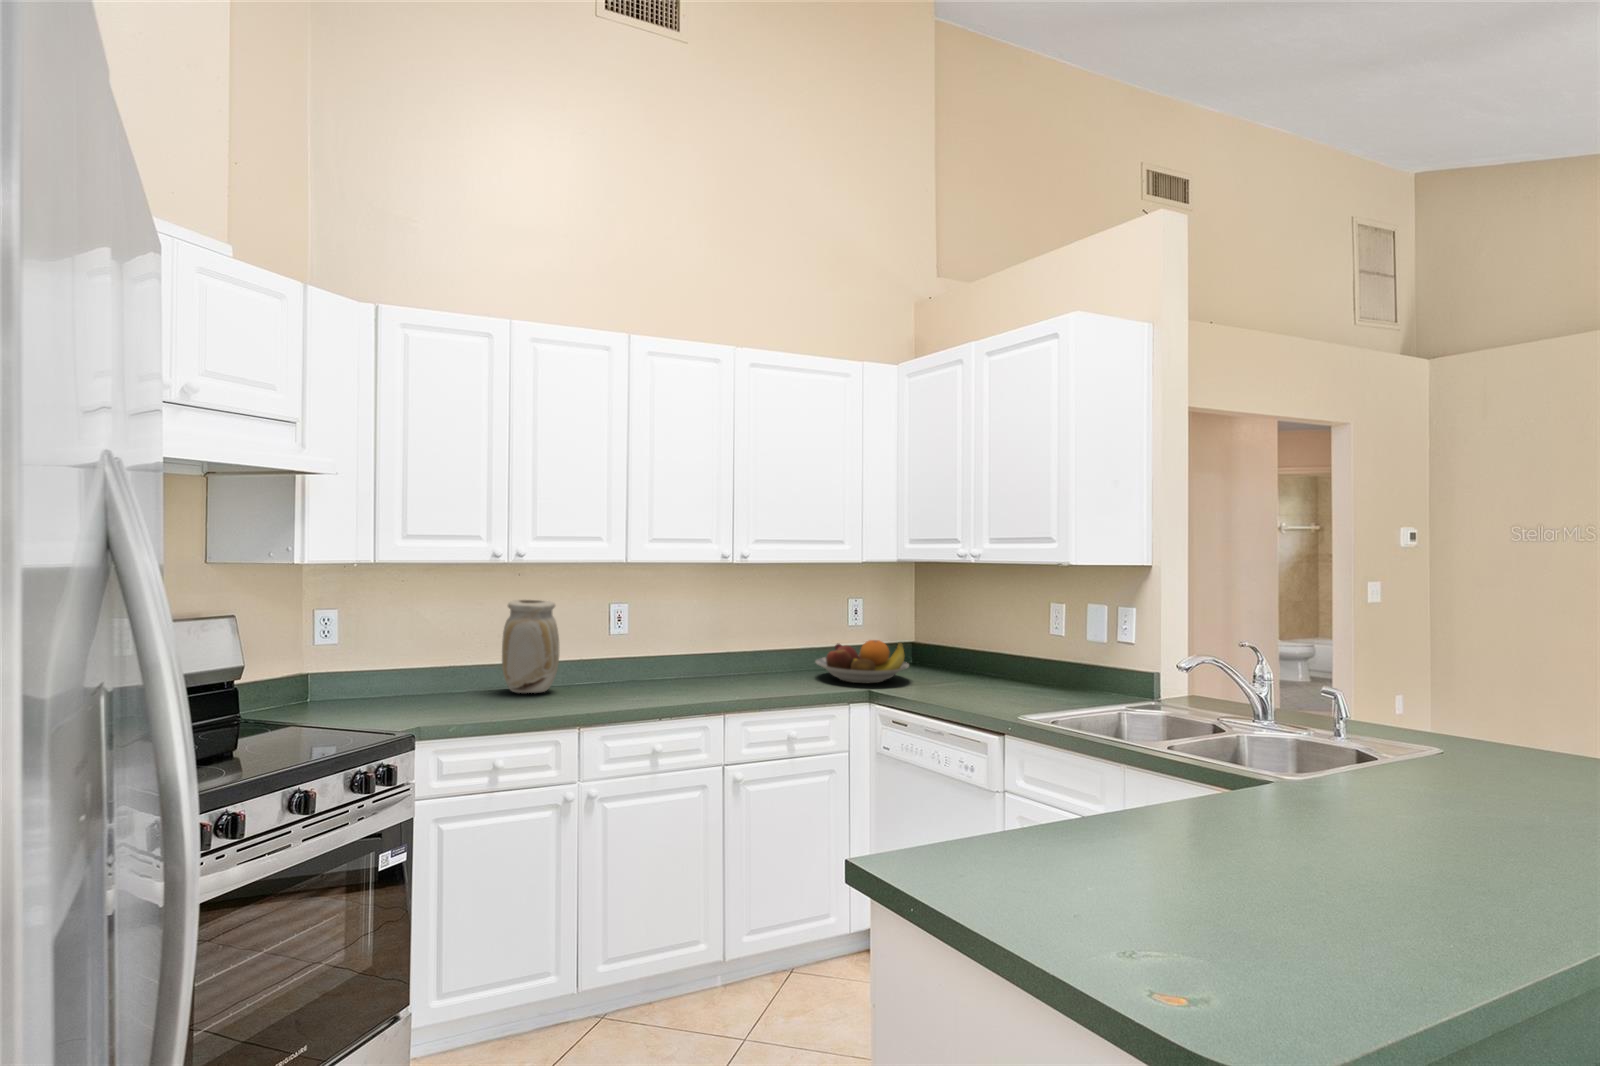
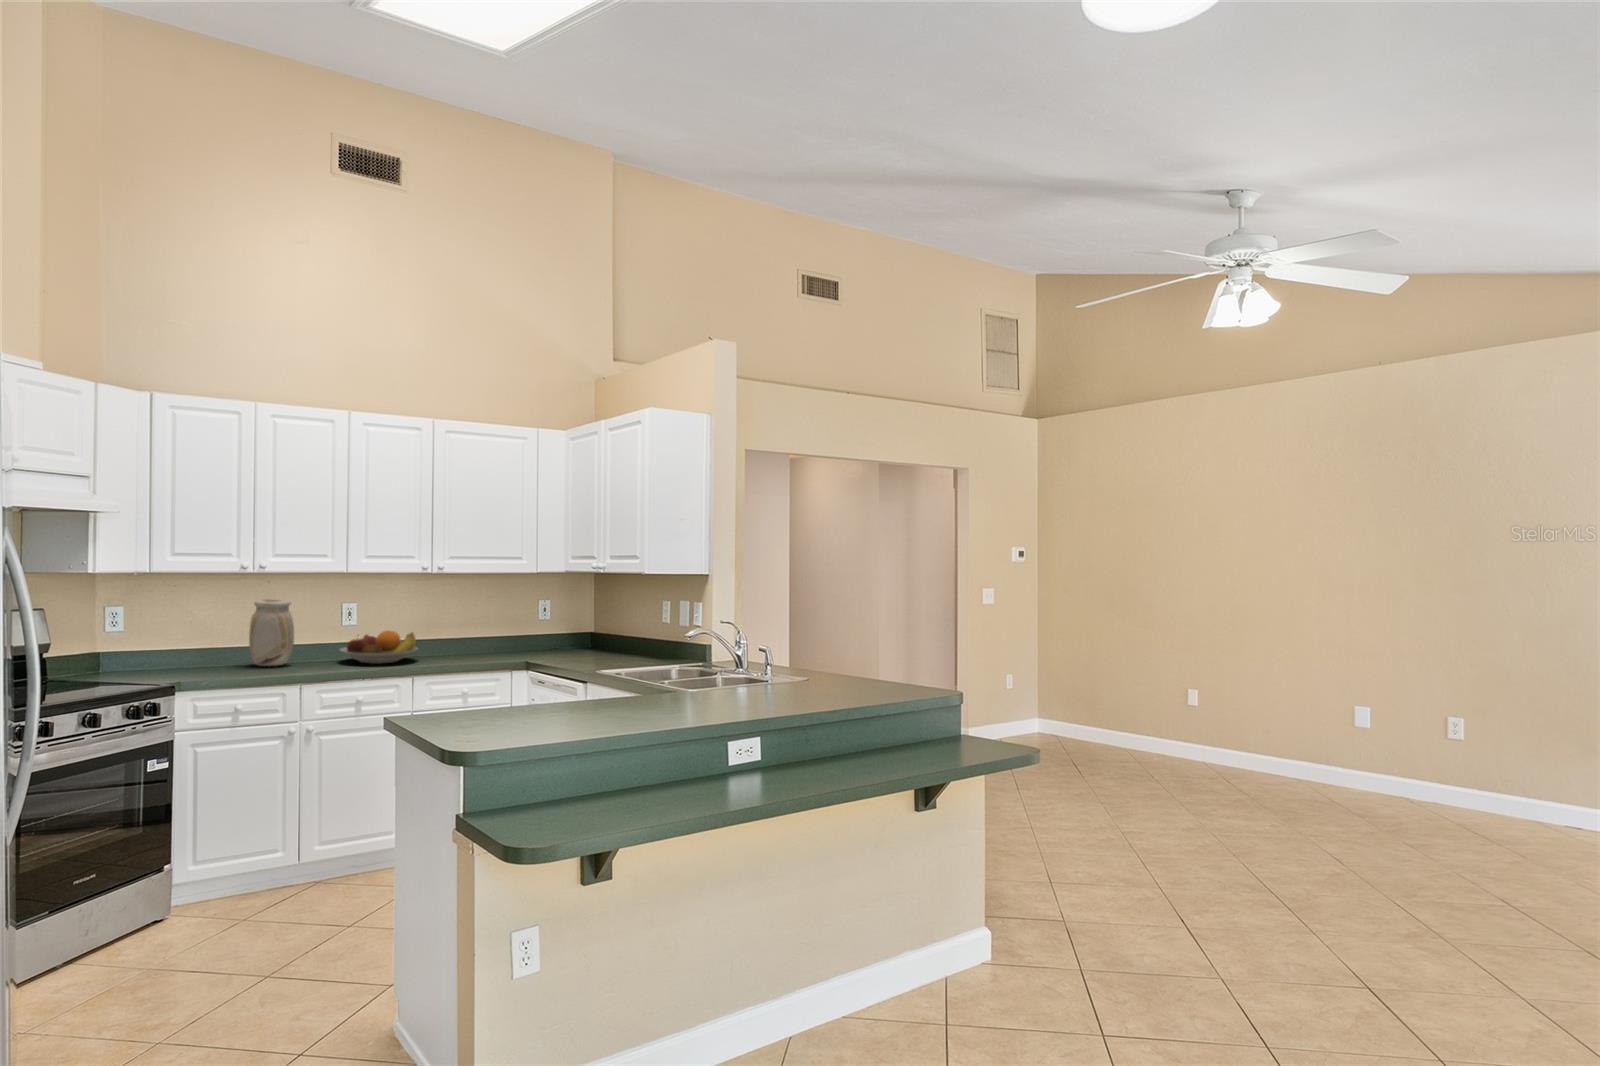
fruit bowl: present [816,640,909,683] -> present [340,631,418,664]

